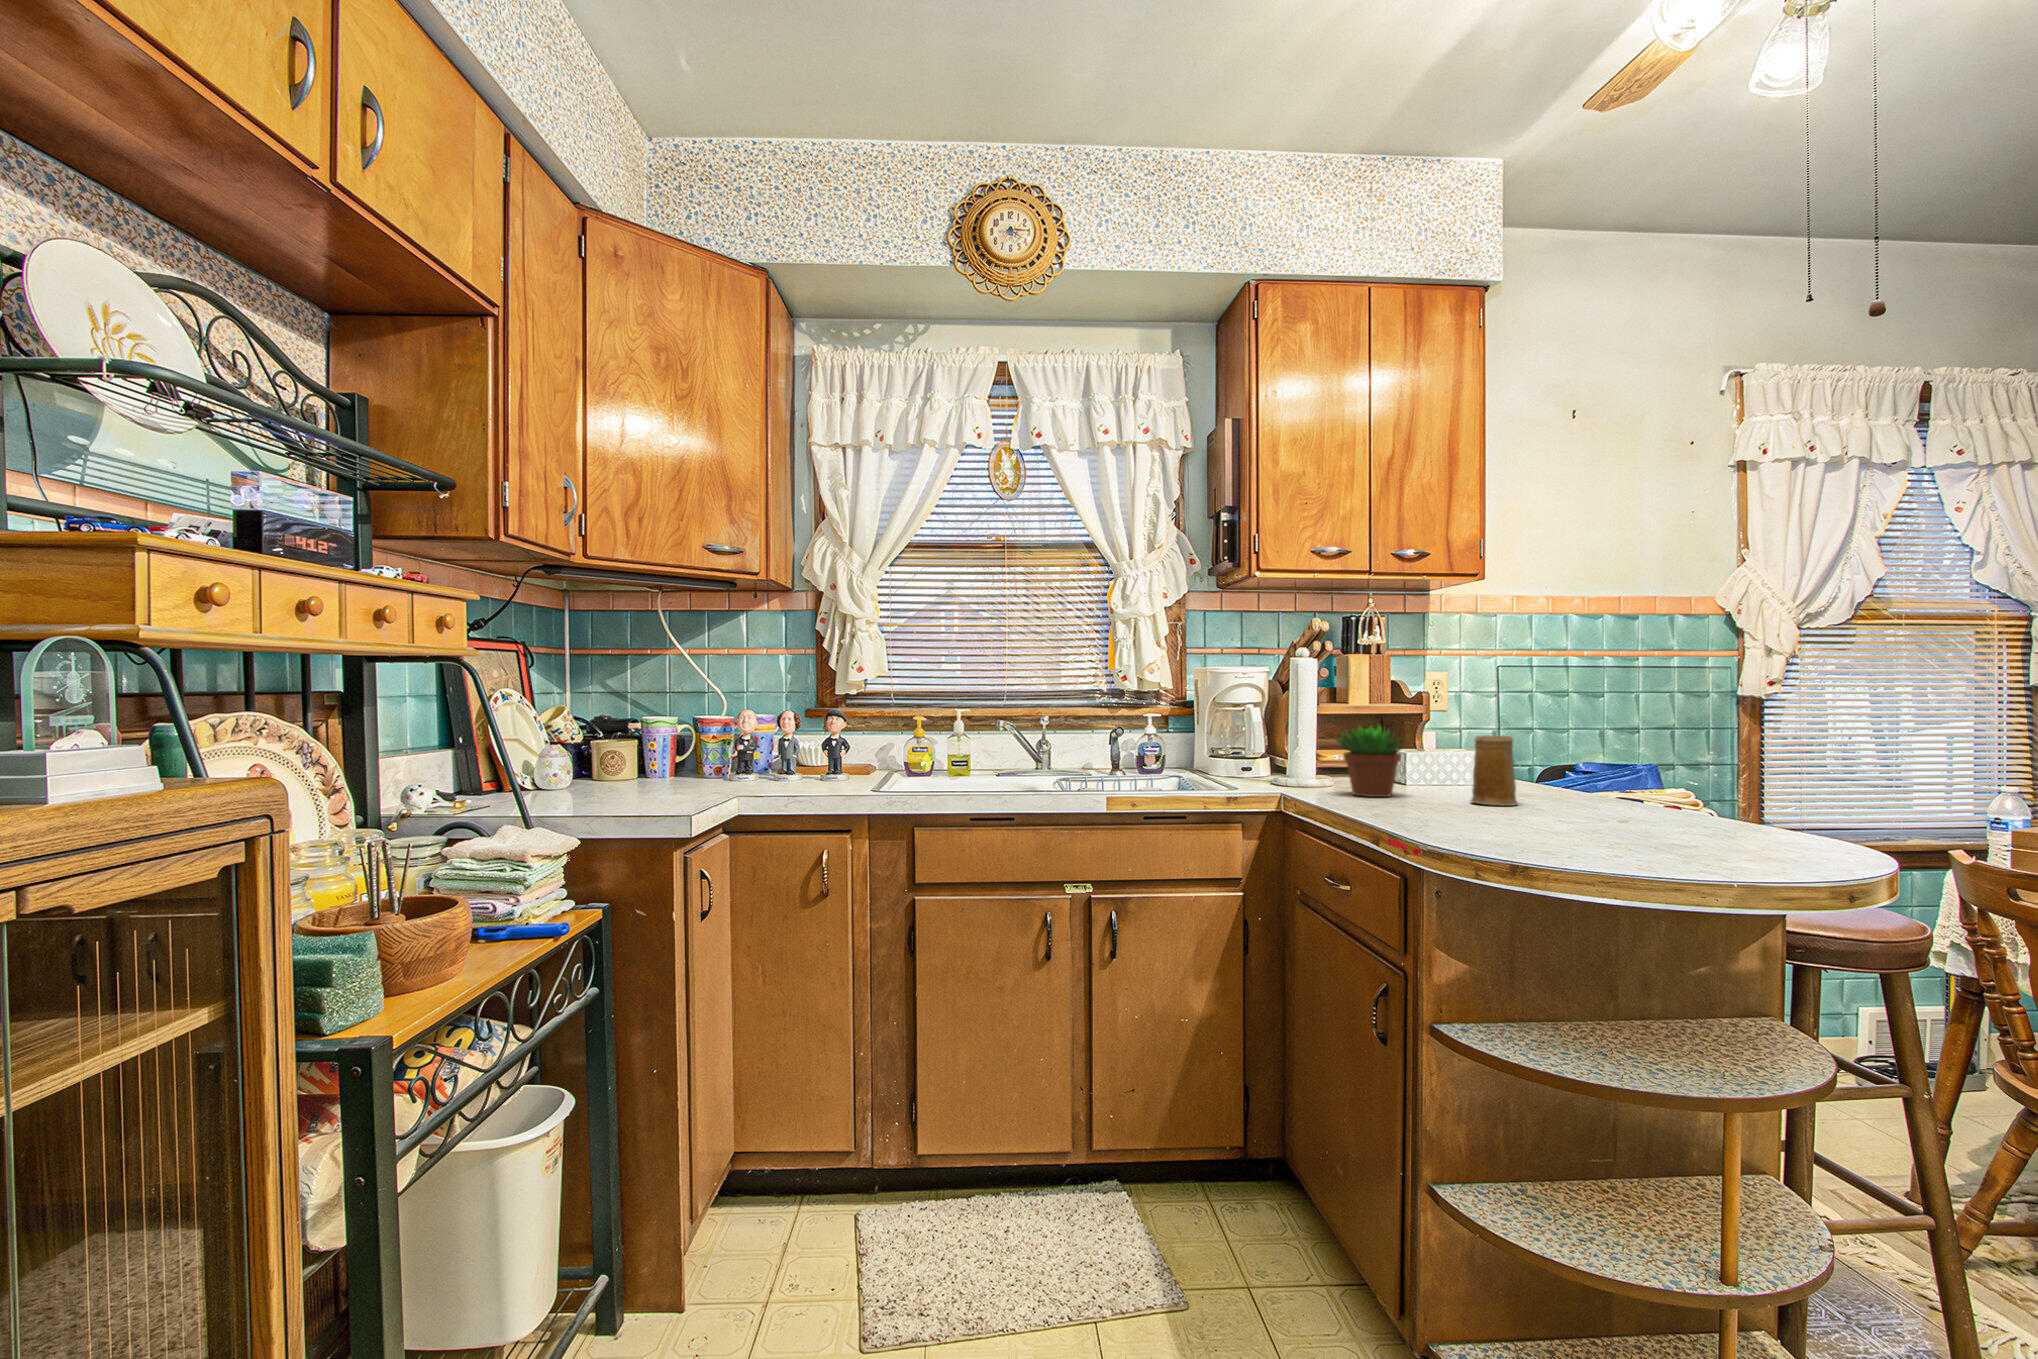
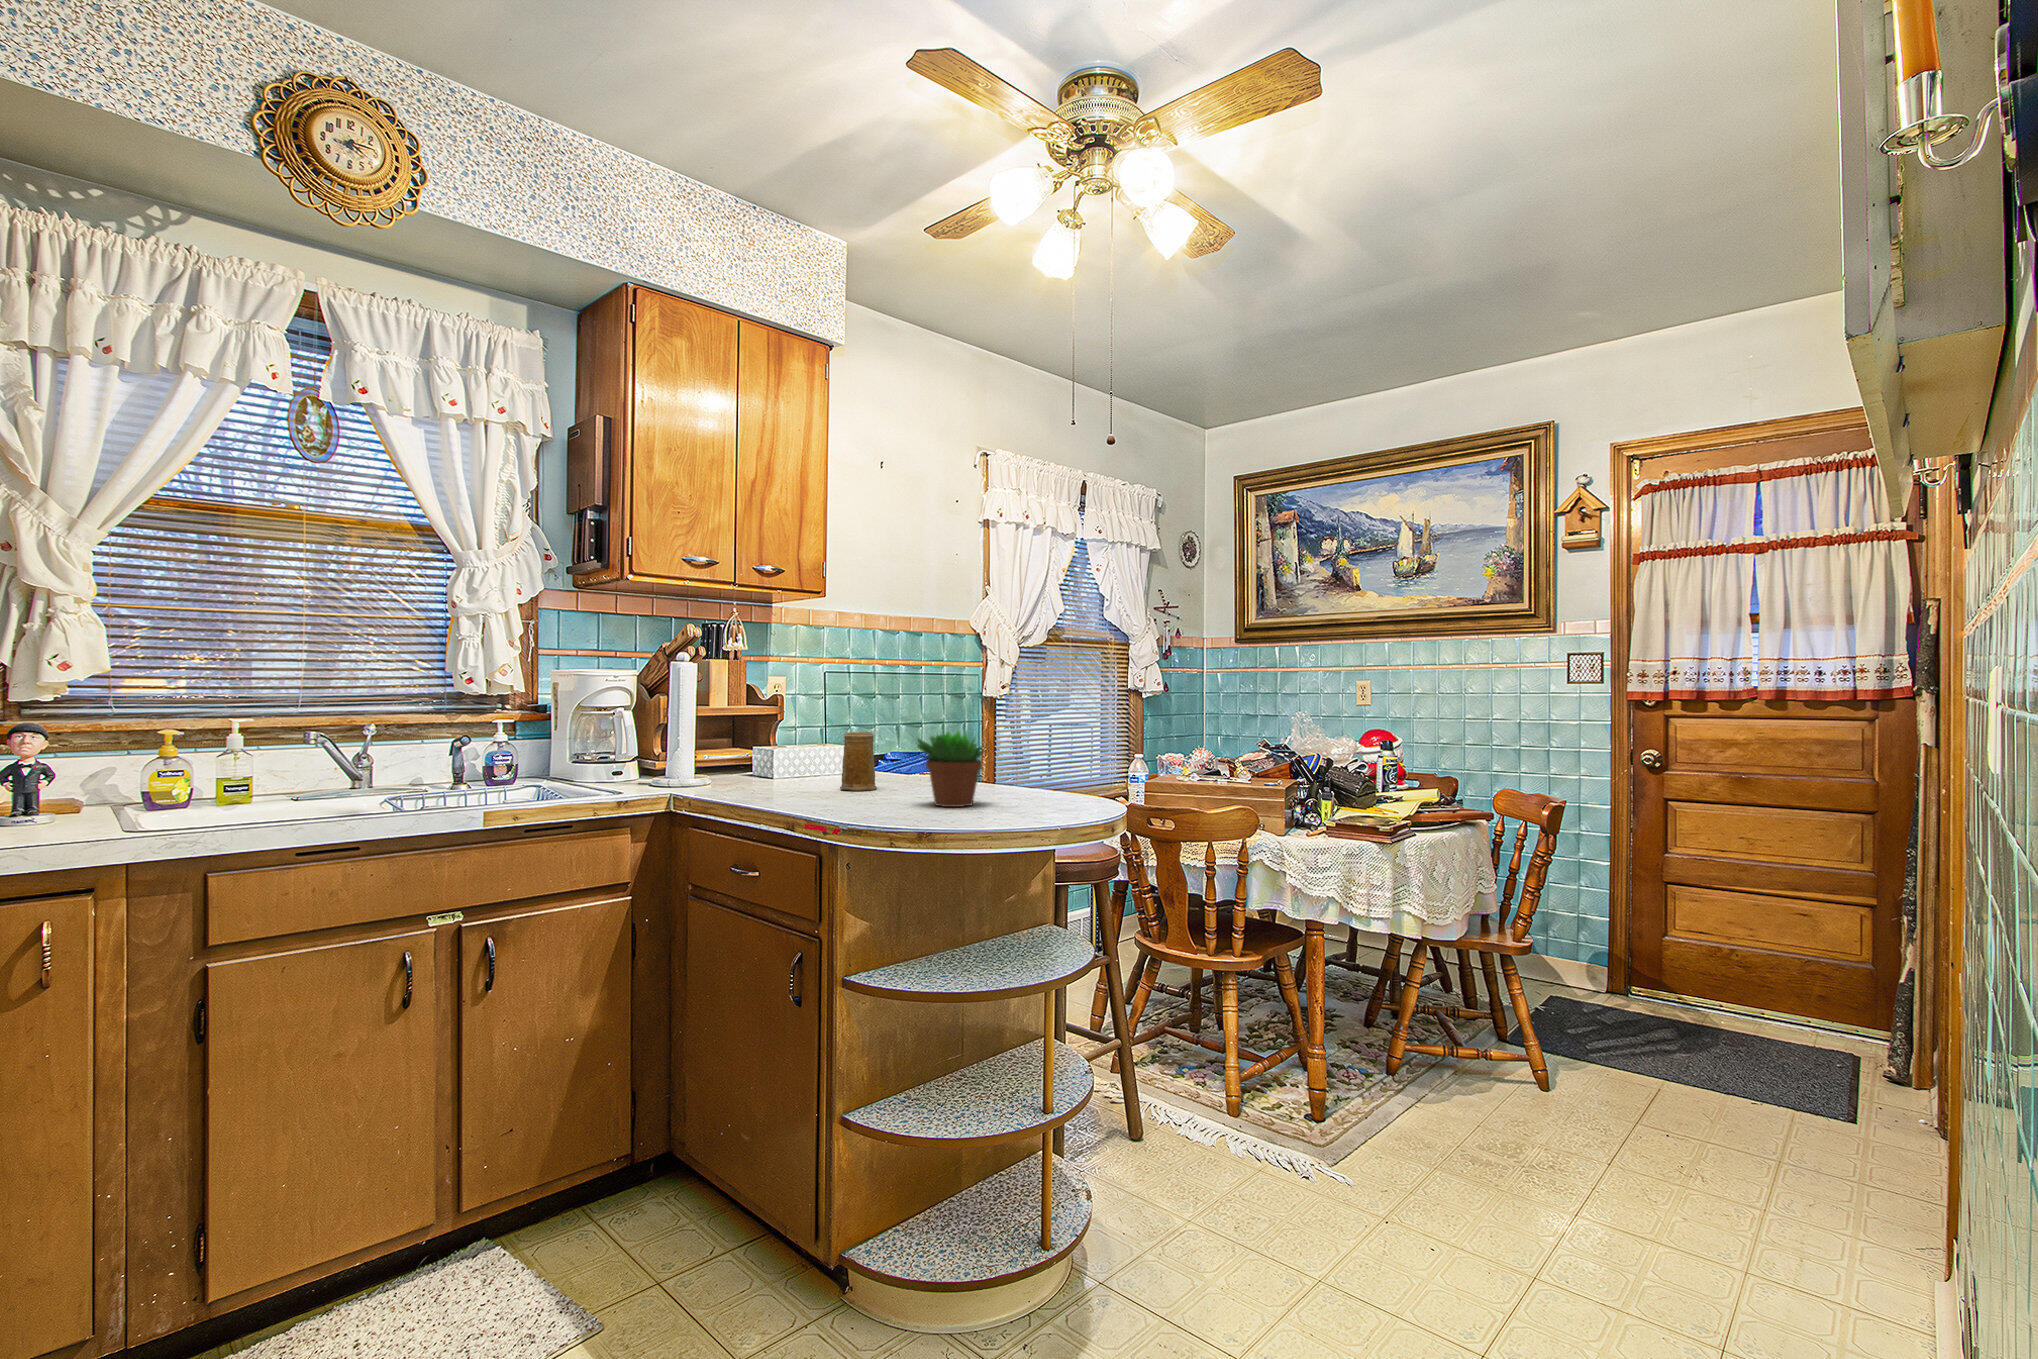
succulent plant: present [1335,726,1405,797] -> present [917,731,985,807]

